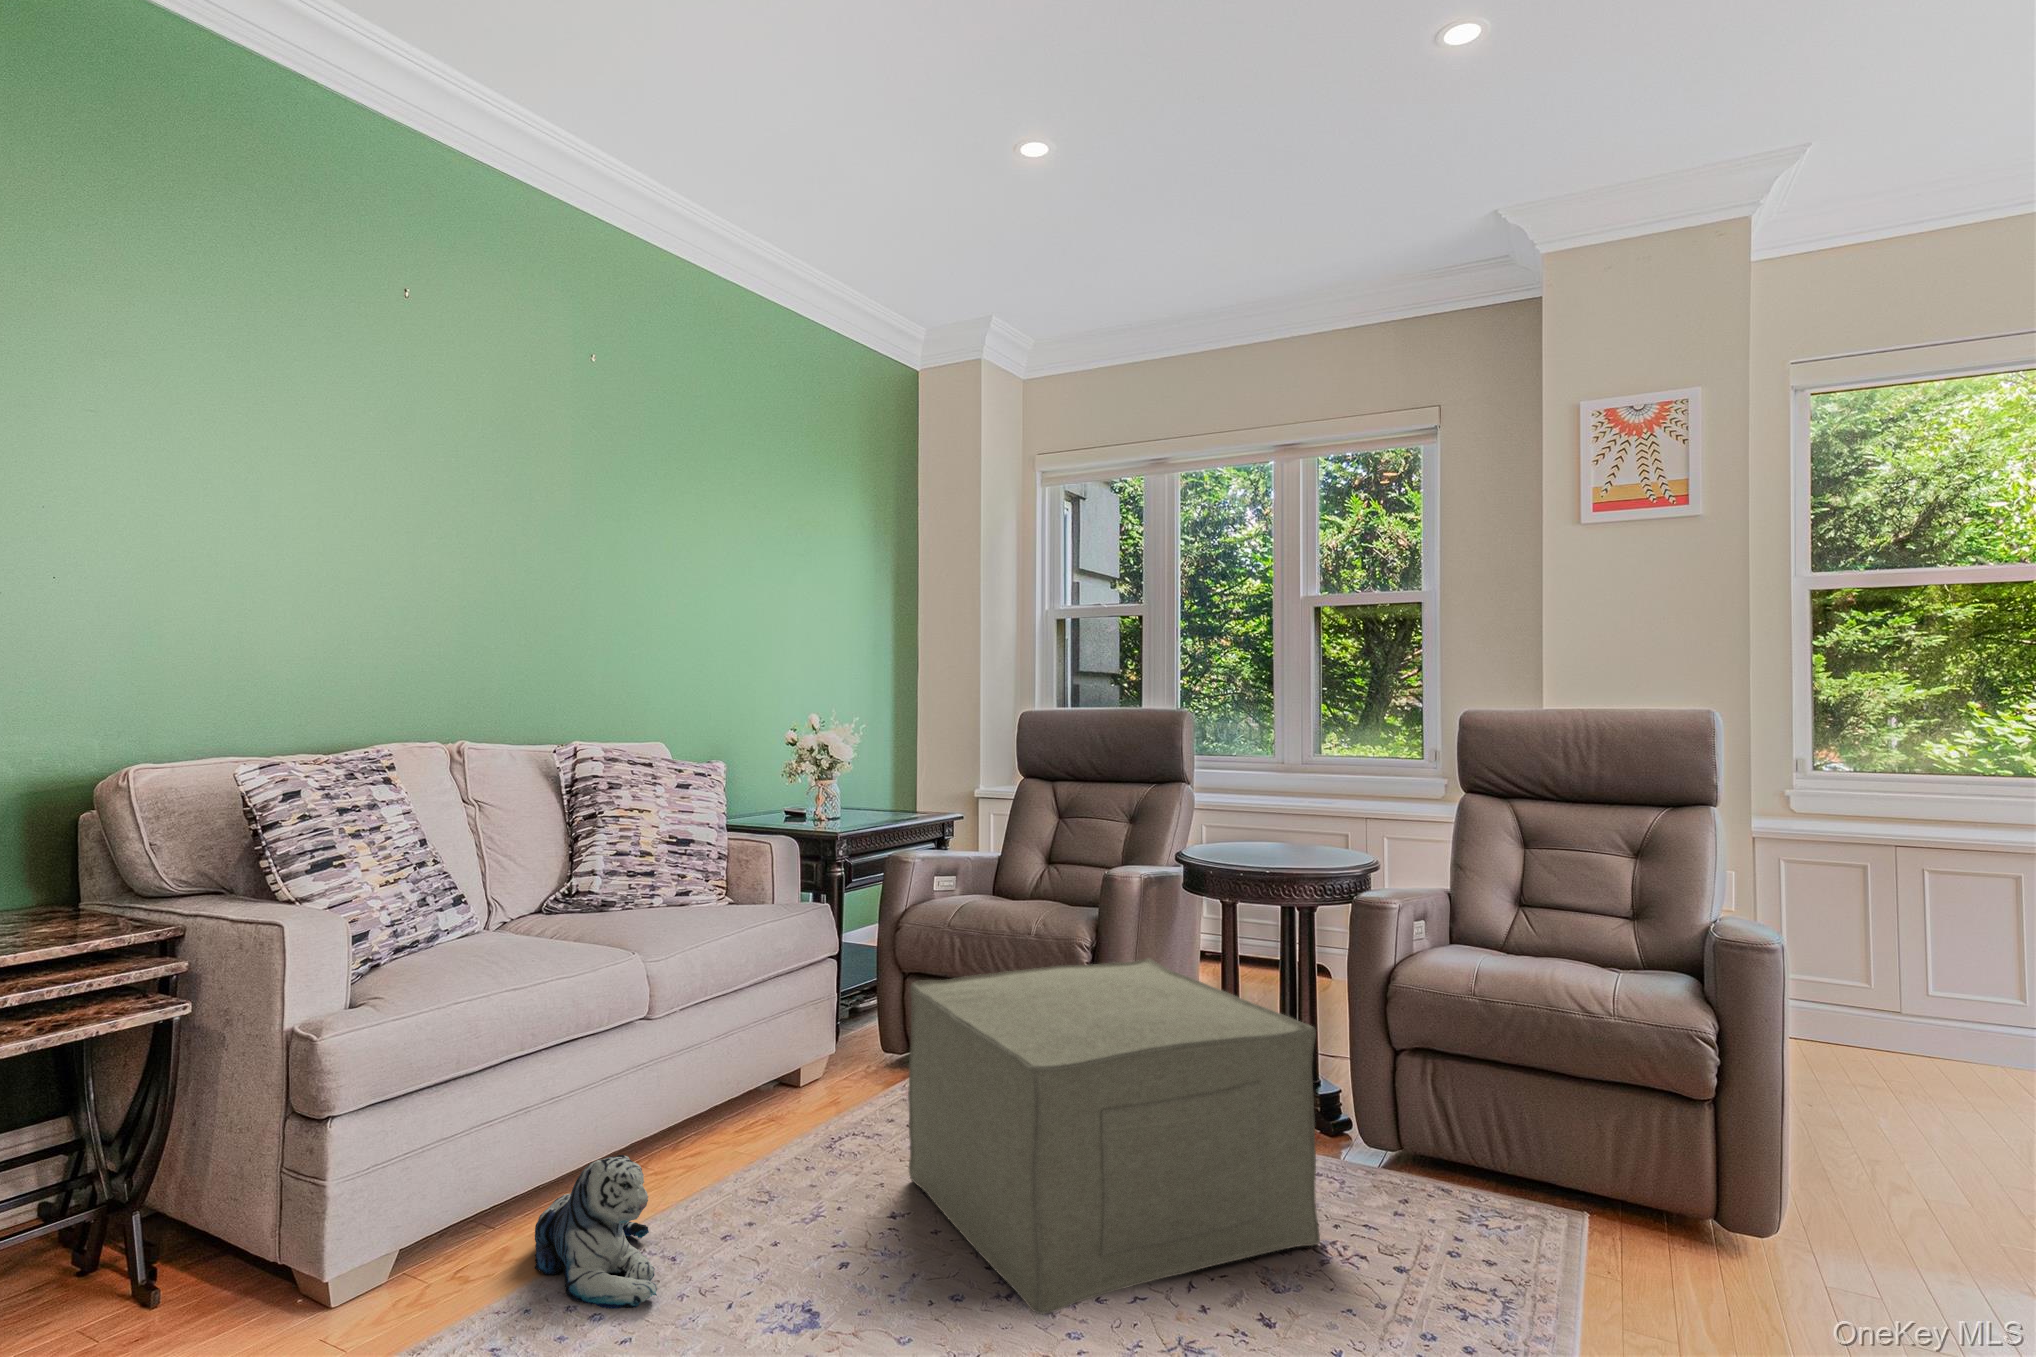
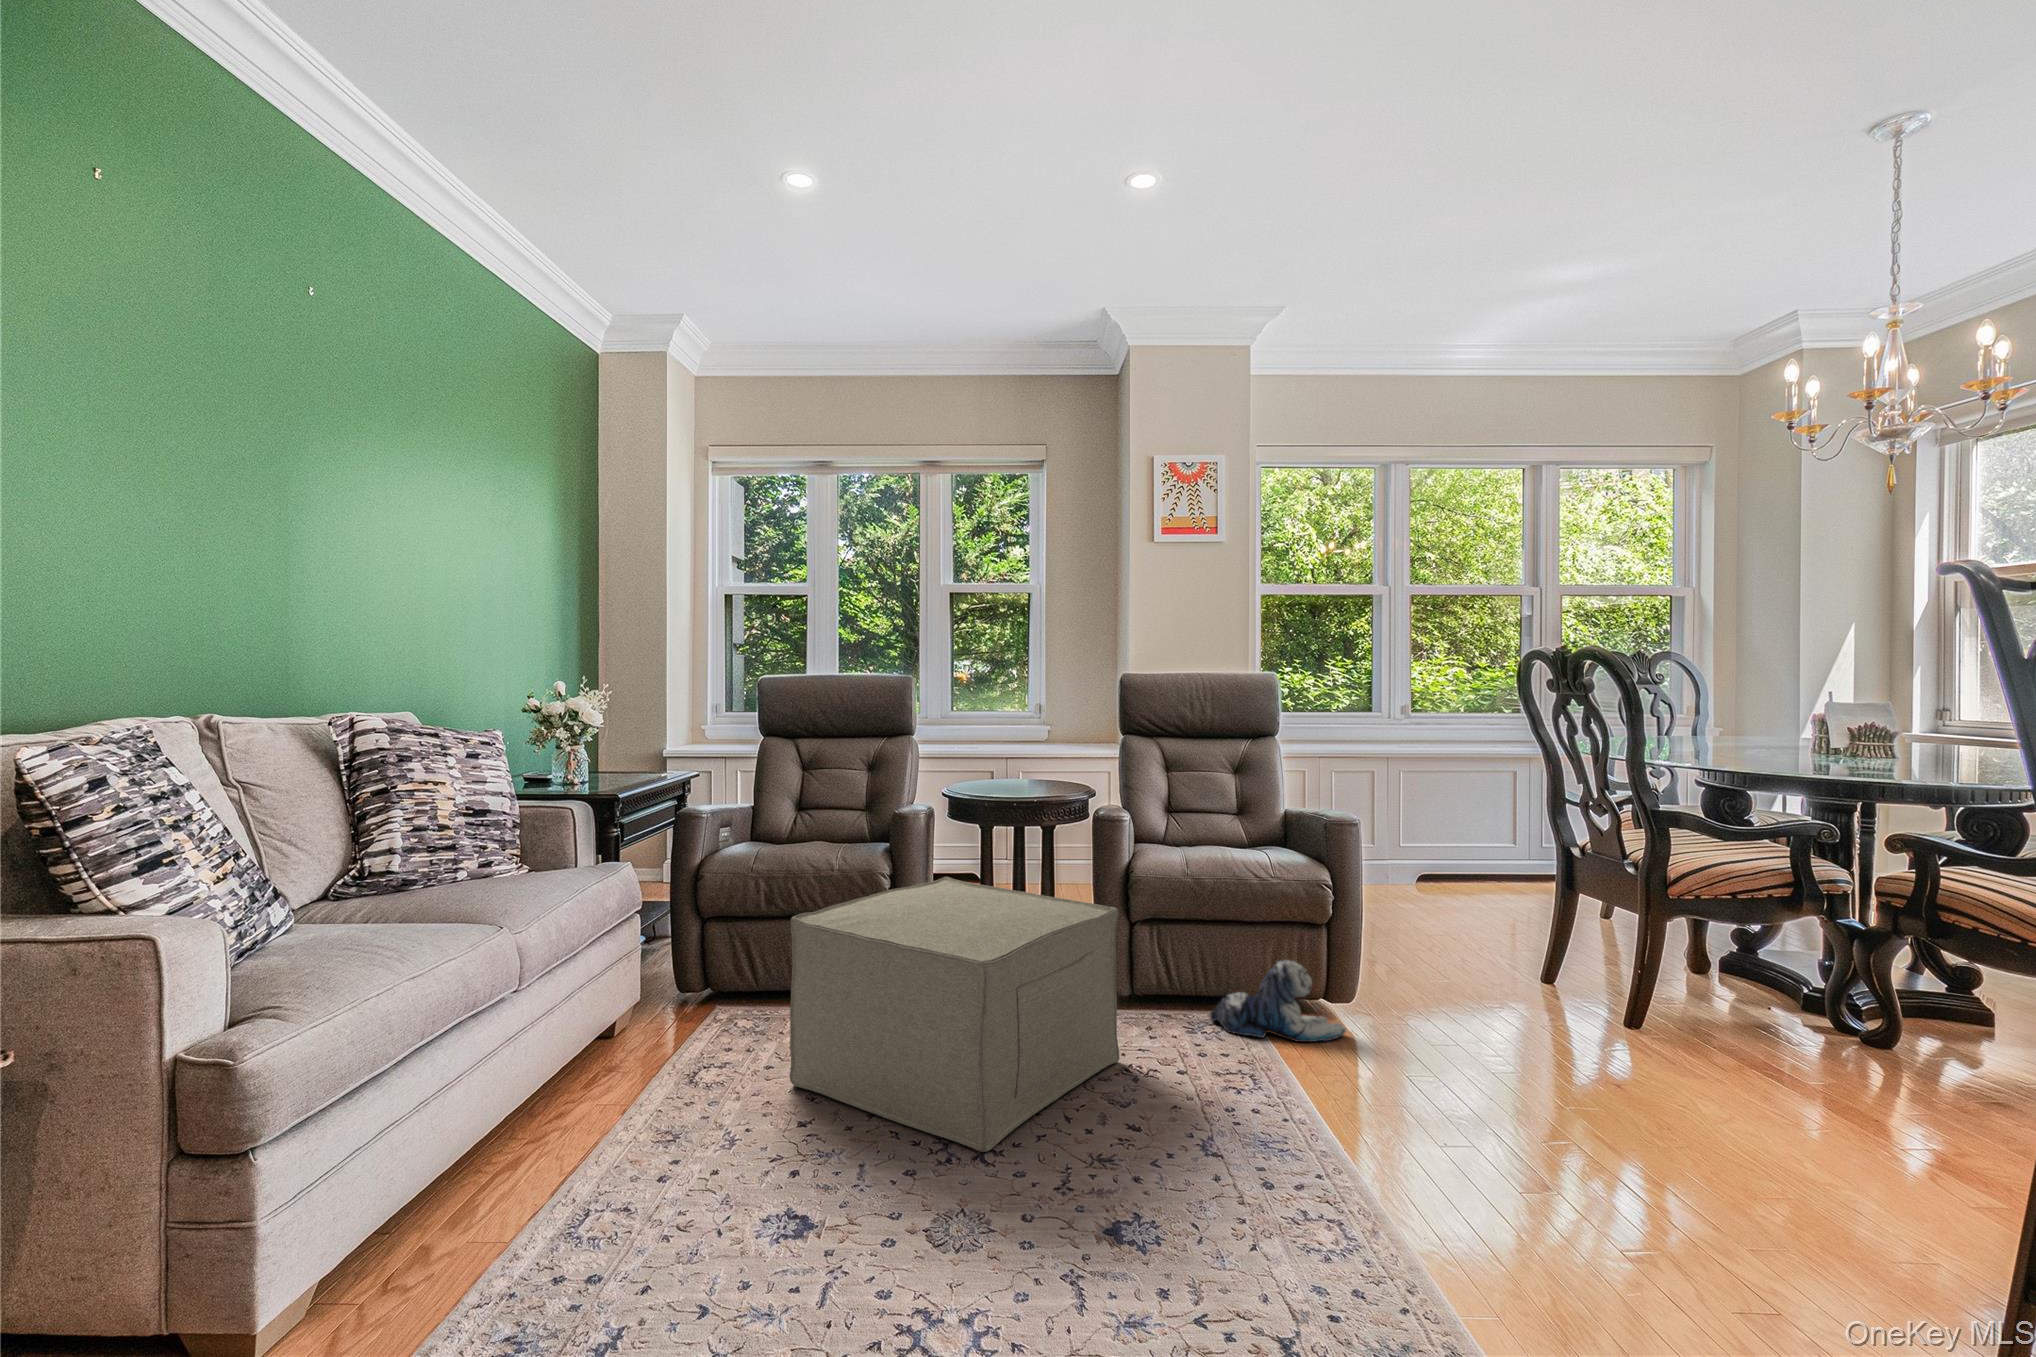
plush toy: present [535,1155,657,1309] -> present [1210,960,1346,1042]

